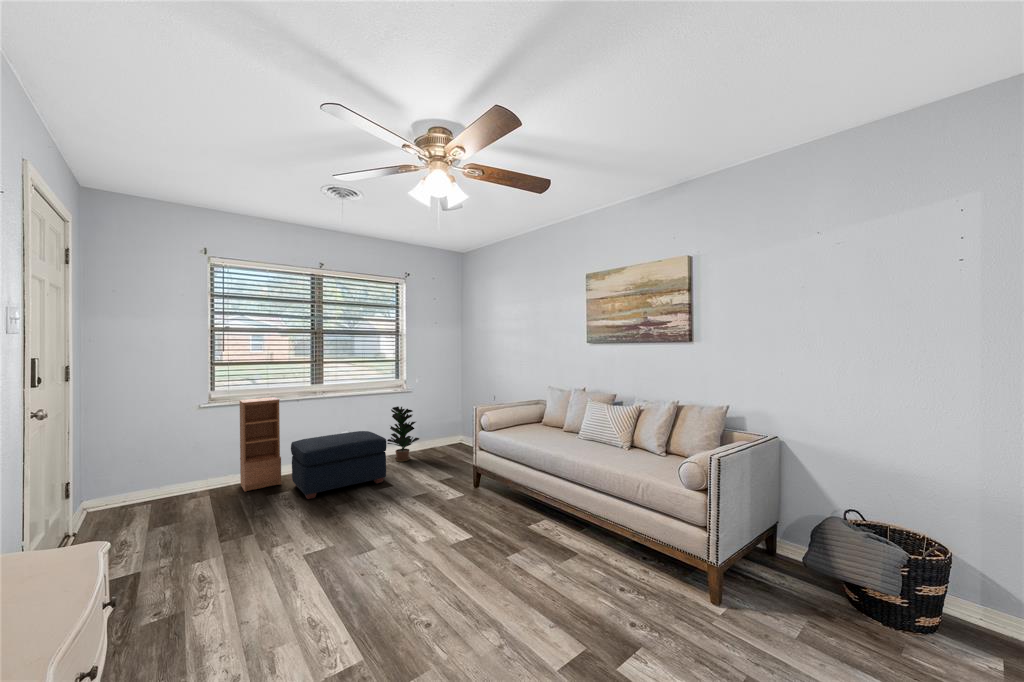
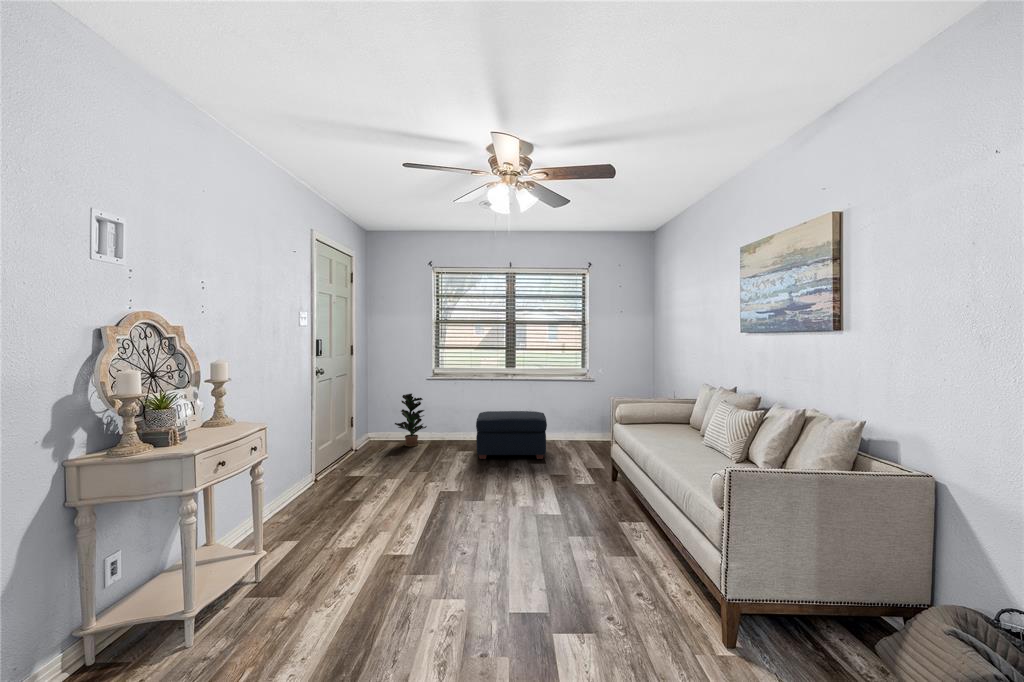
bookcase: present [239,397,281,492] -> none [450,376,476,446]
potted plant: present [387,407,419,462] -> present [395,394,427,446]

